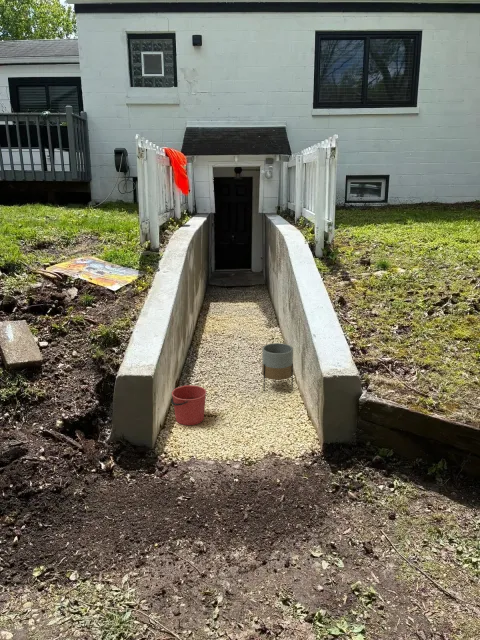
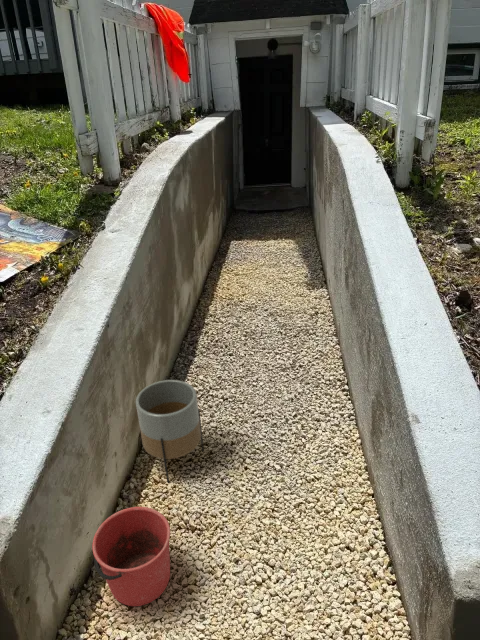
planter: present [262,343,293,391] -> present [136,380,204,483]

